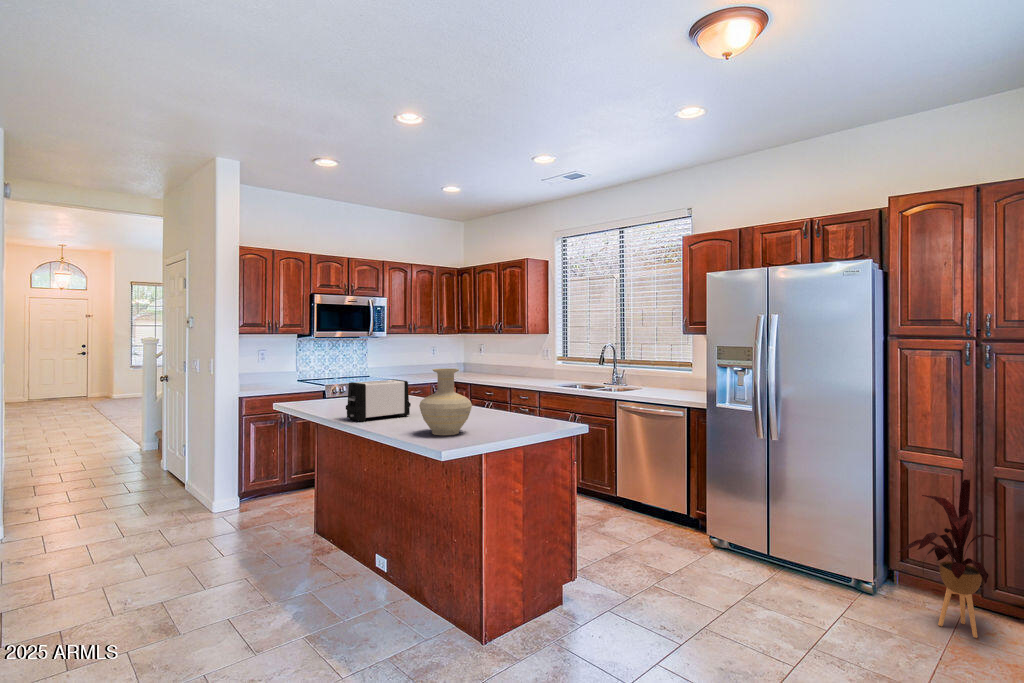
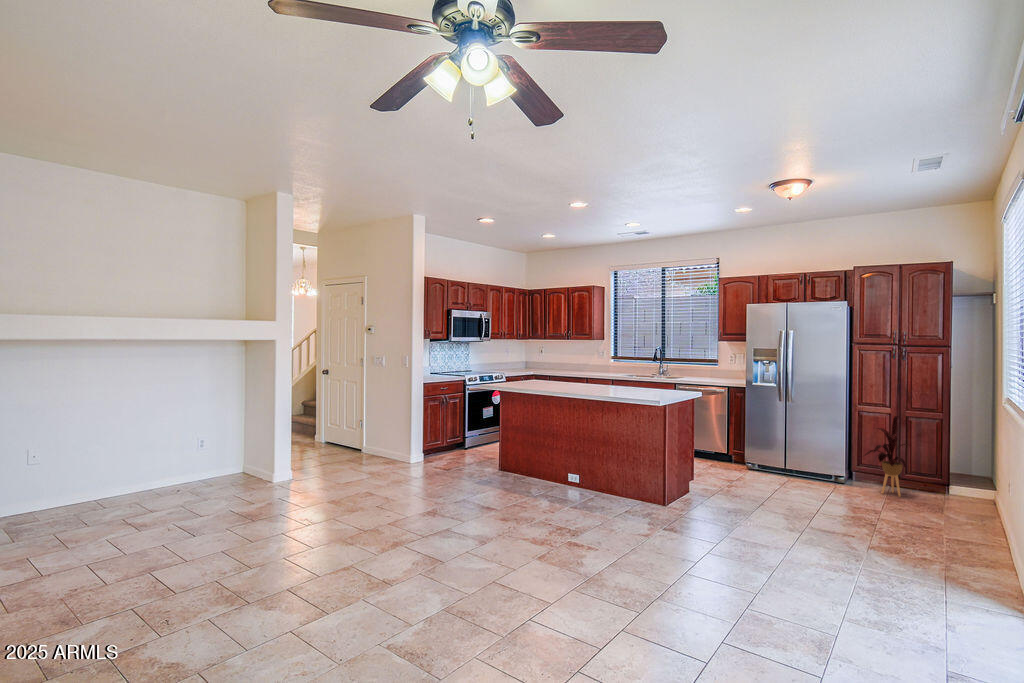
vase: present [419,368,472,435] -> none [619,360,649,397]
toaster: present [346,380,411,422] -> none [552,368,585,393]

